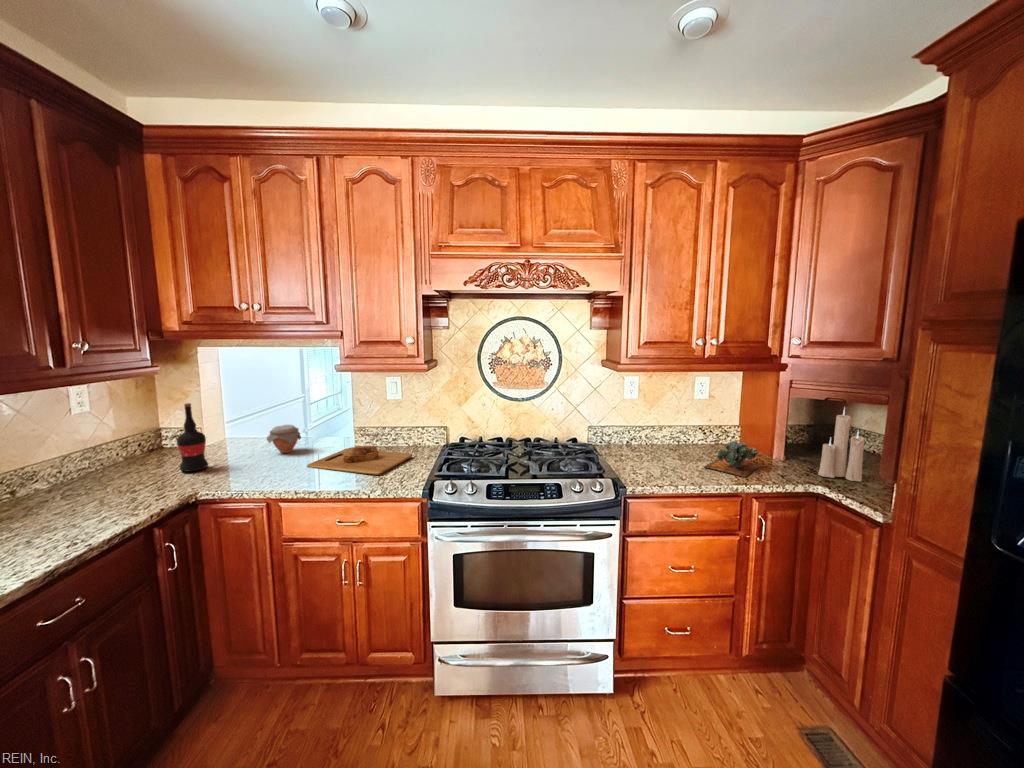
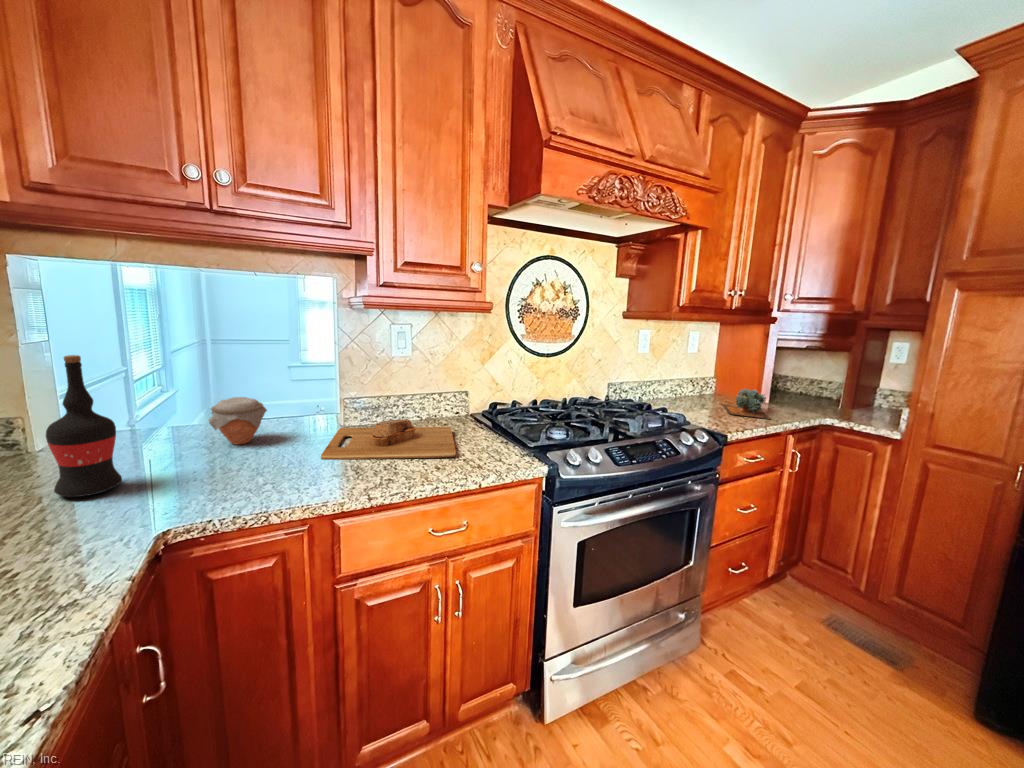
candle: present [818,409,864,482] -> none [803,352,839,415]

